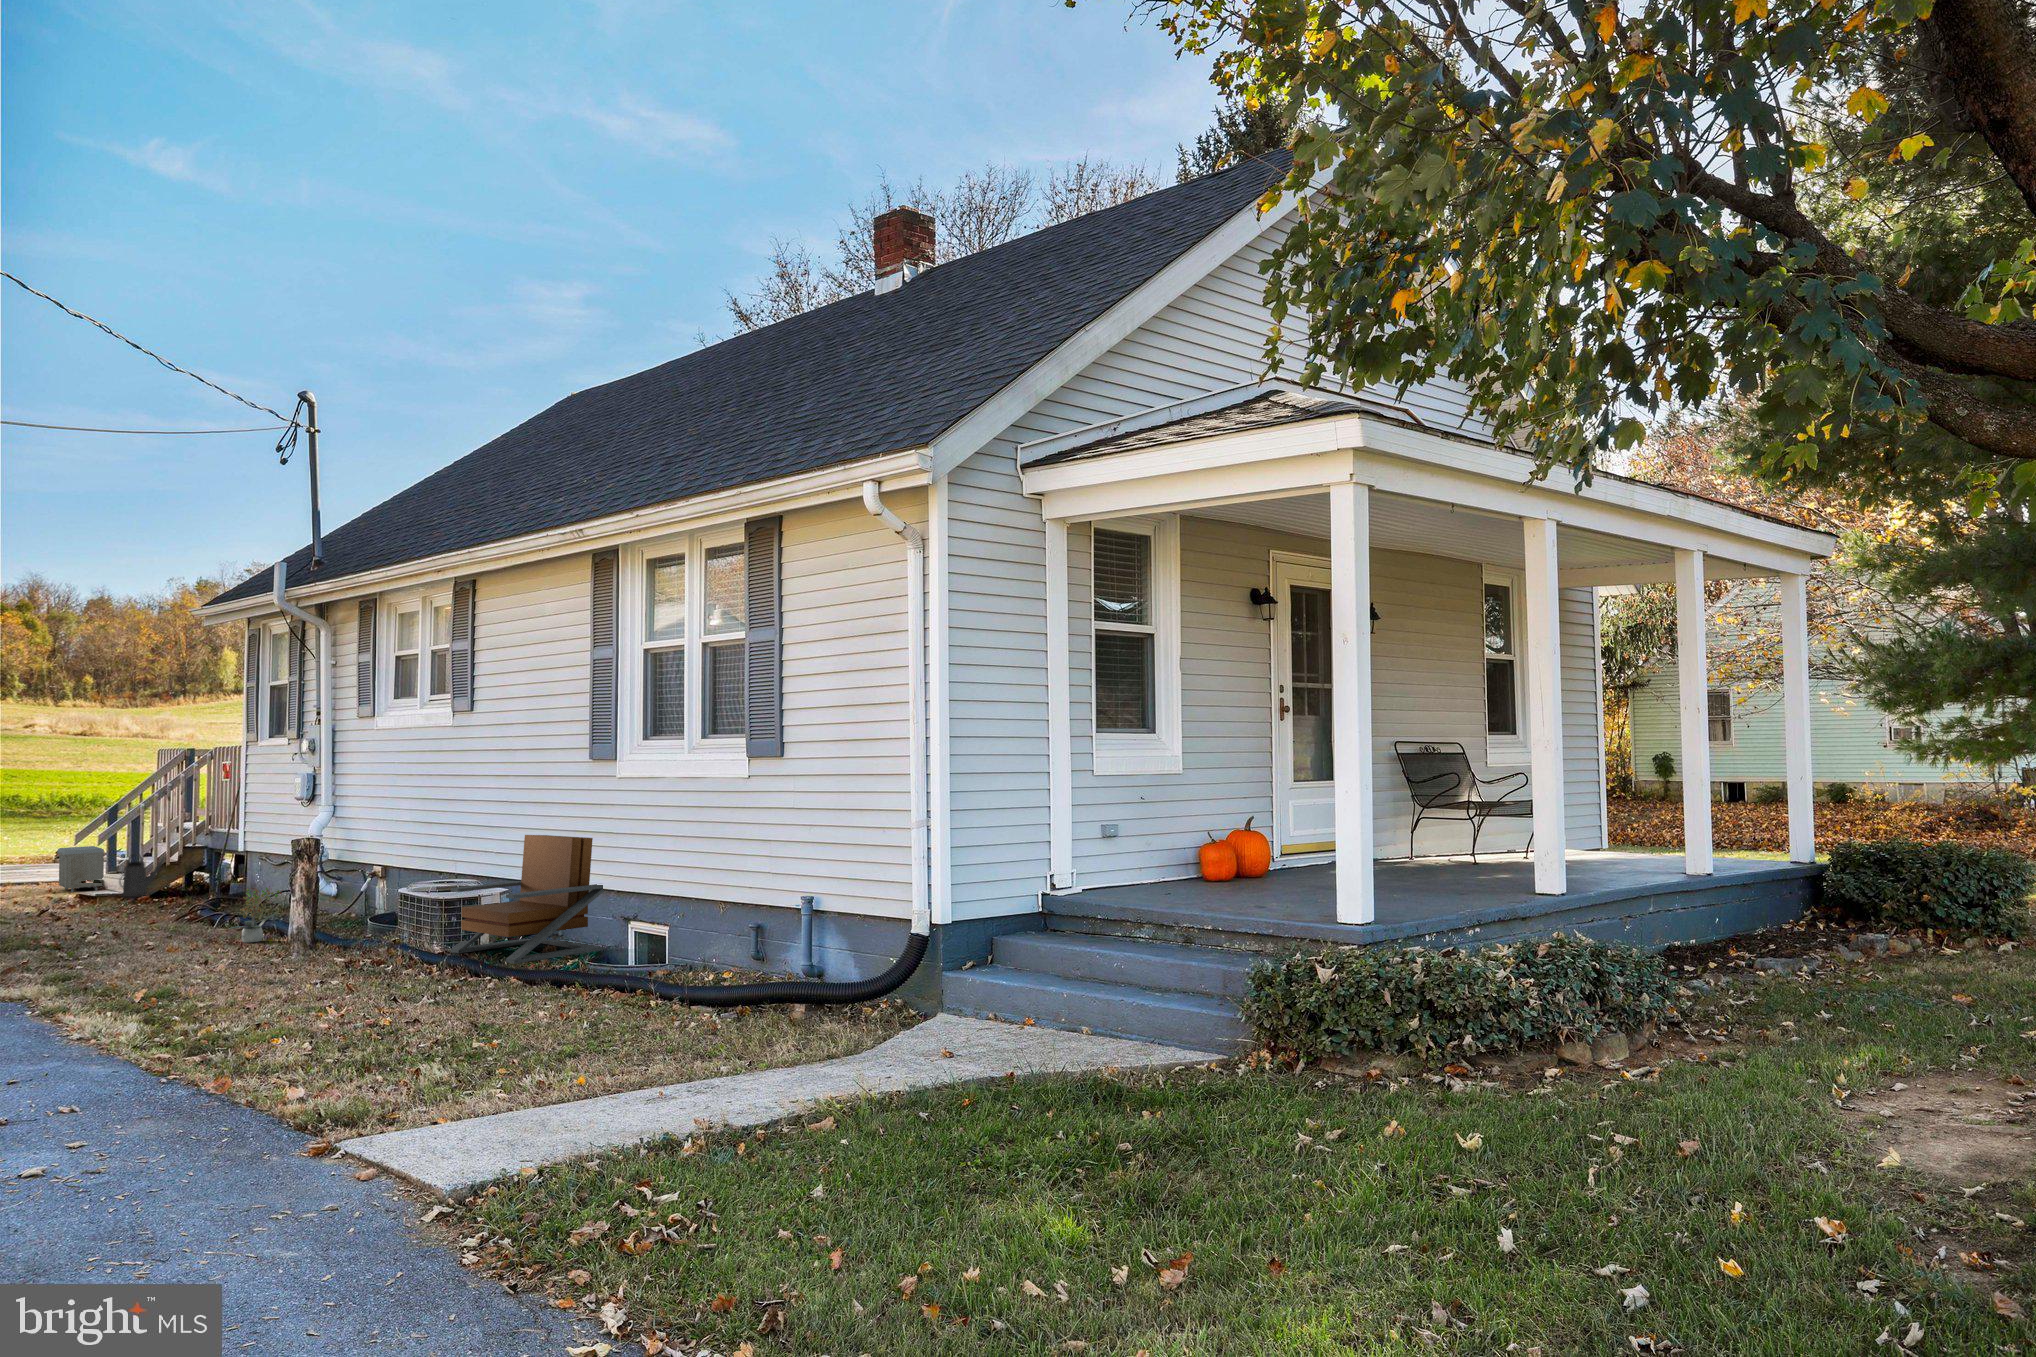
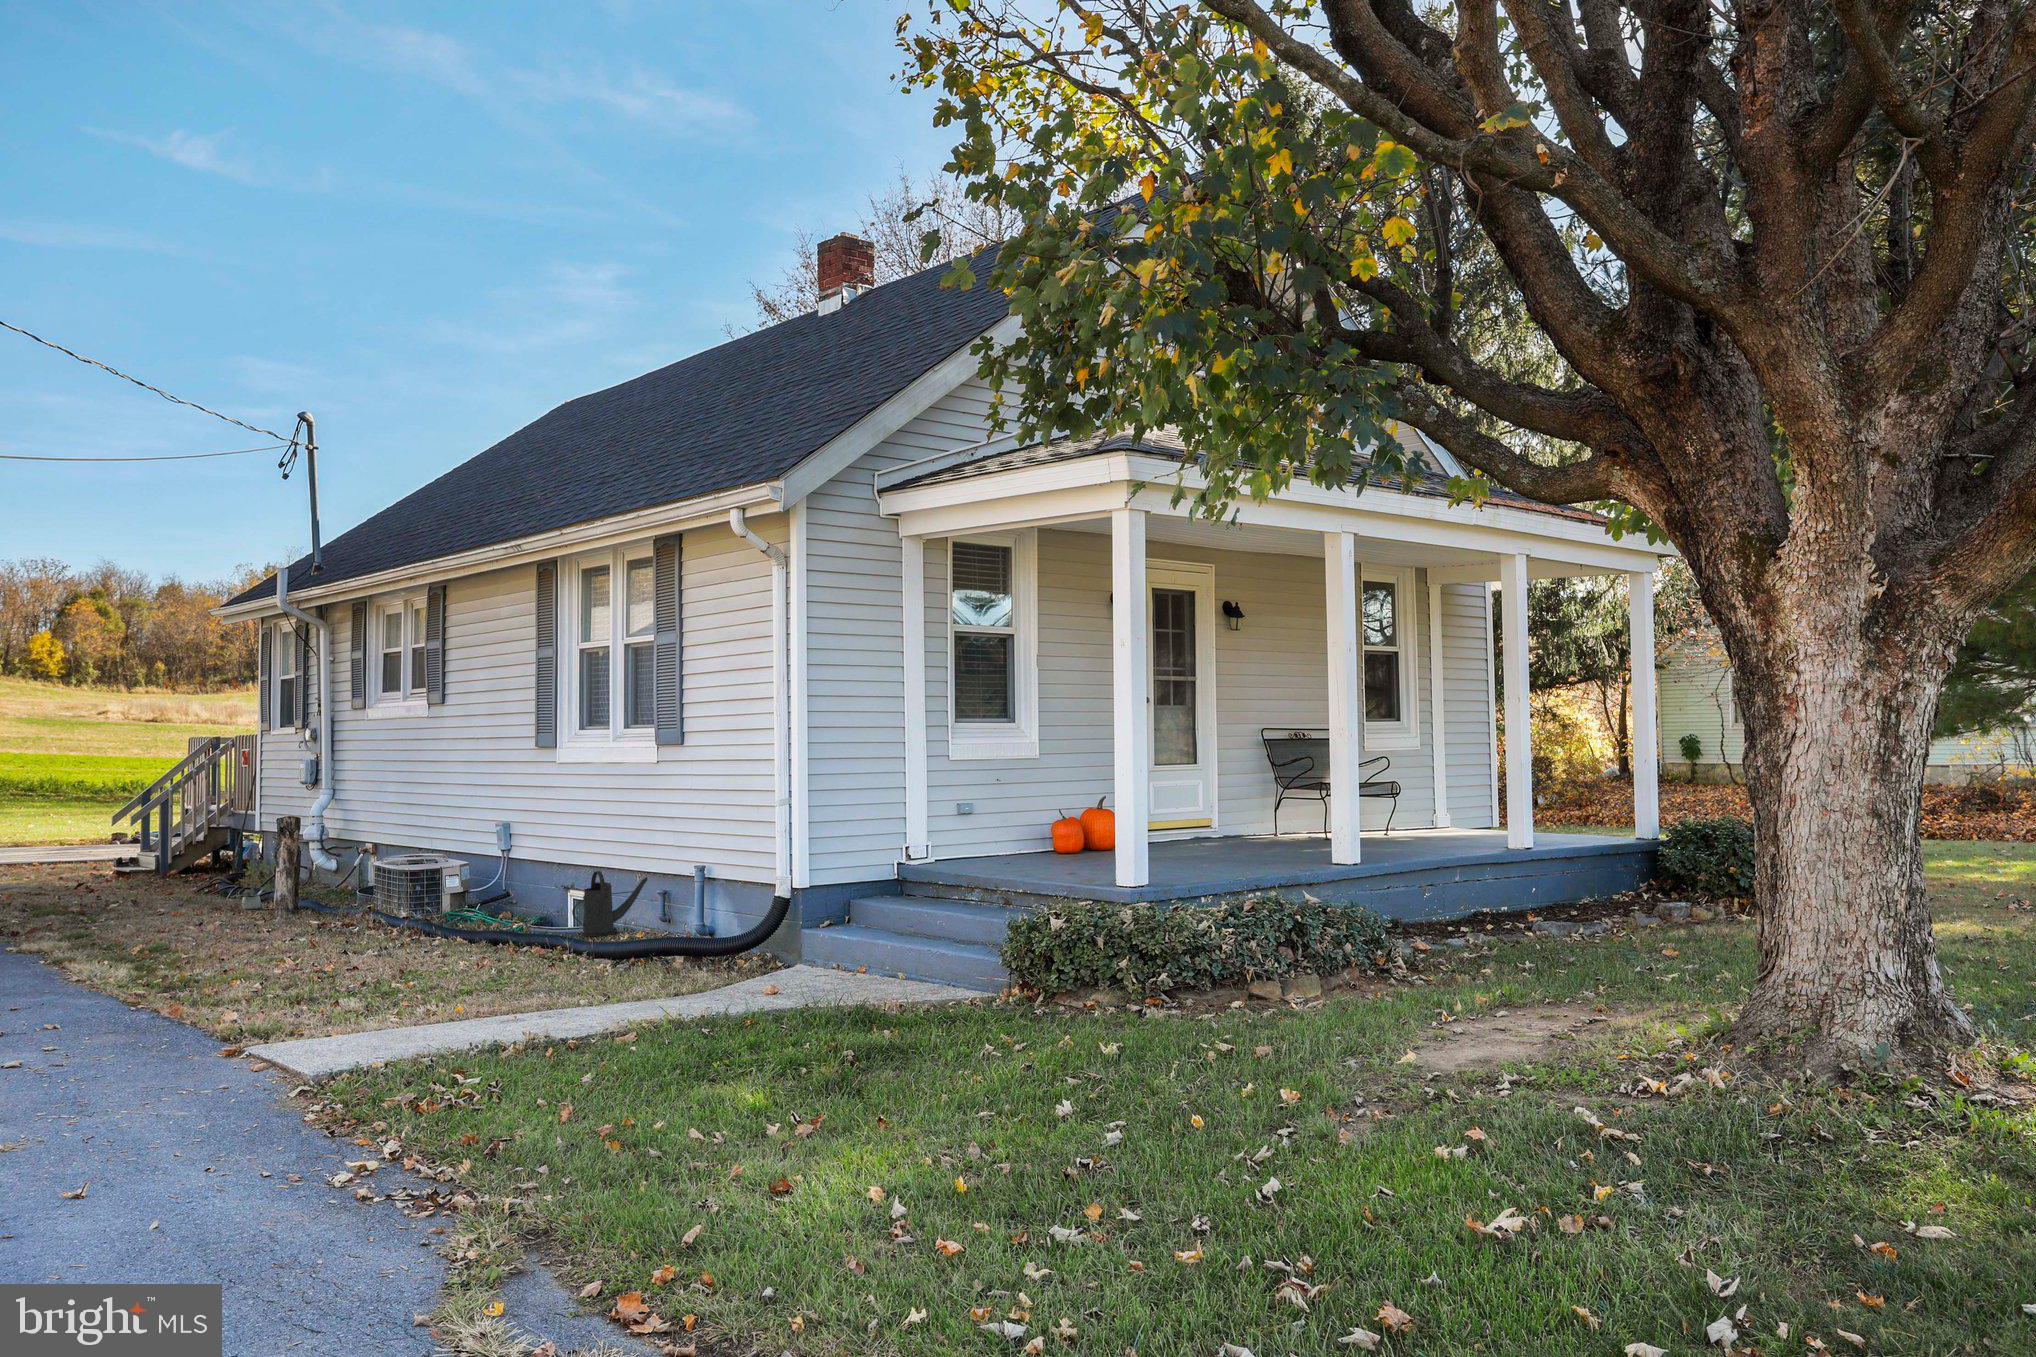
lounge chair: present [451,835,606,964] -> none [414,814,549,926]
storage bench: present [57,846,104,892] -> none [102,827,142,869]
watering can: present [119,855,165,897] -> present [572,871,647,937]

